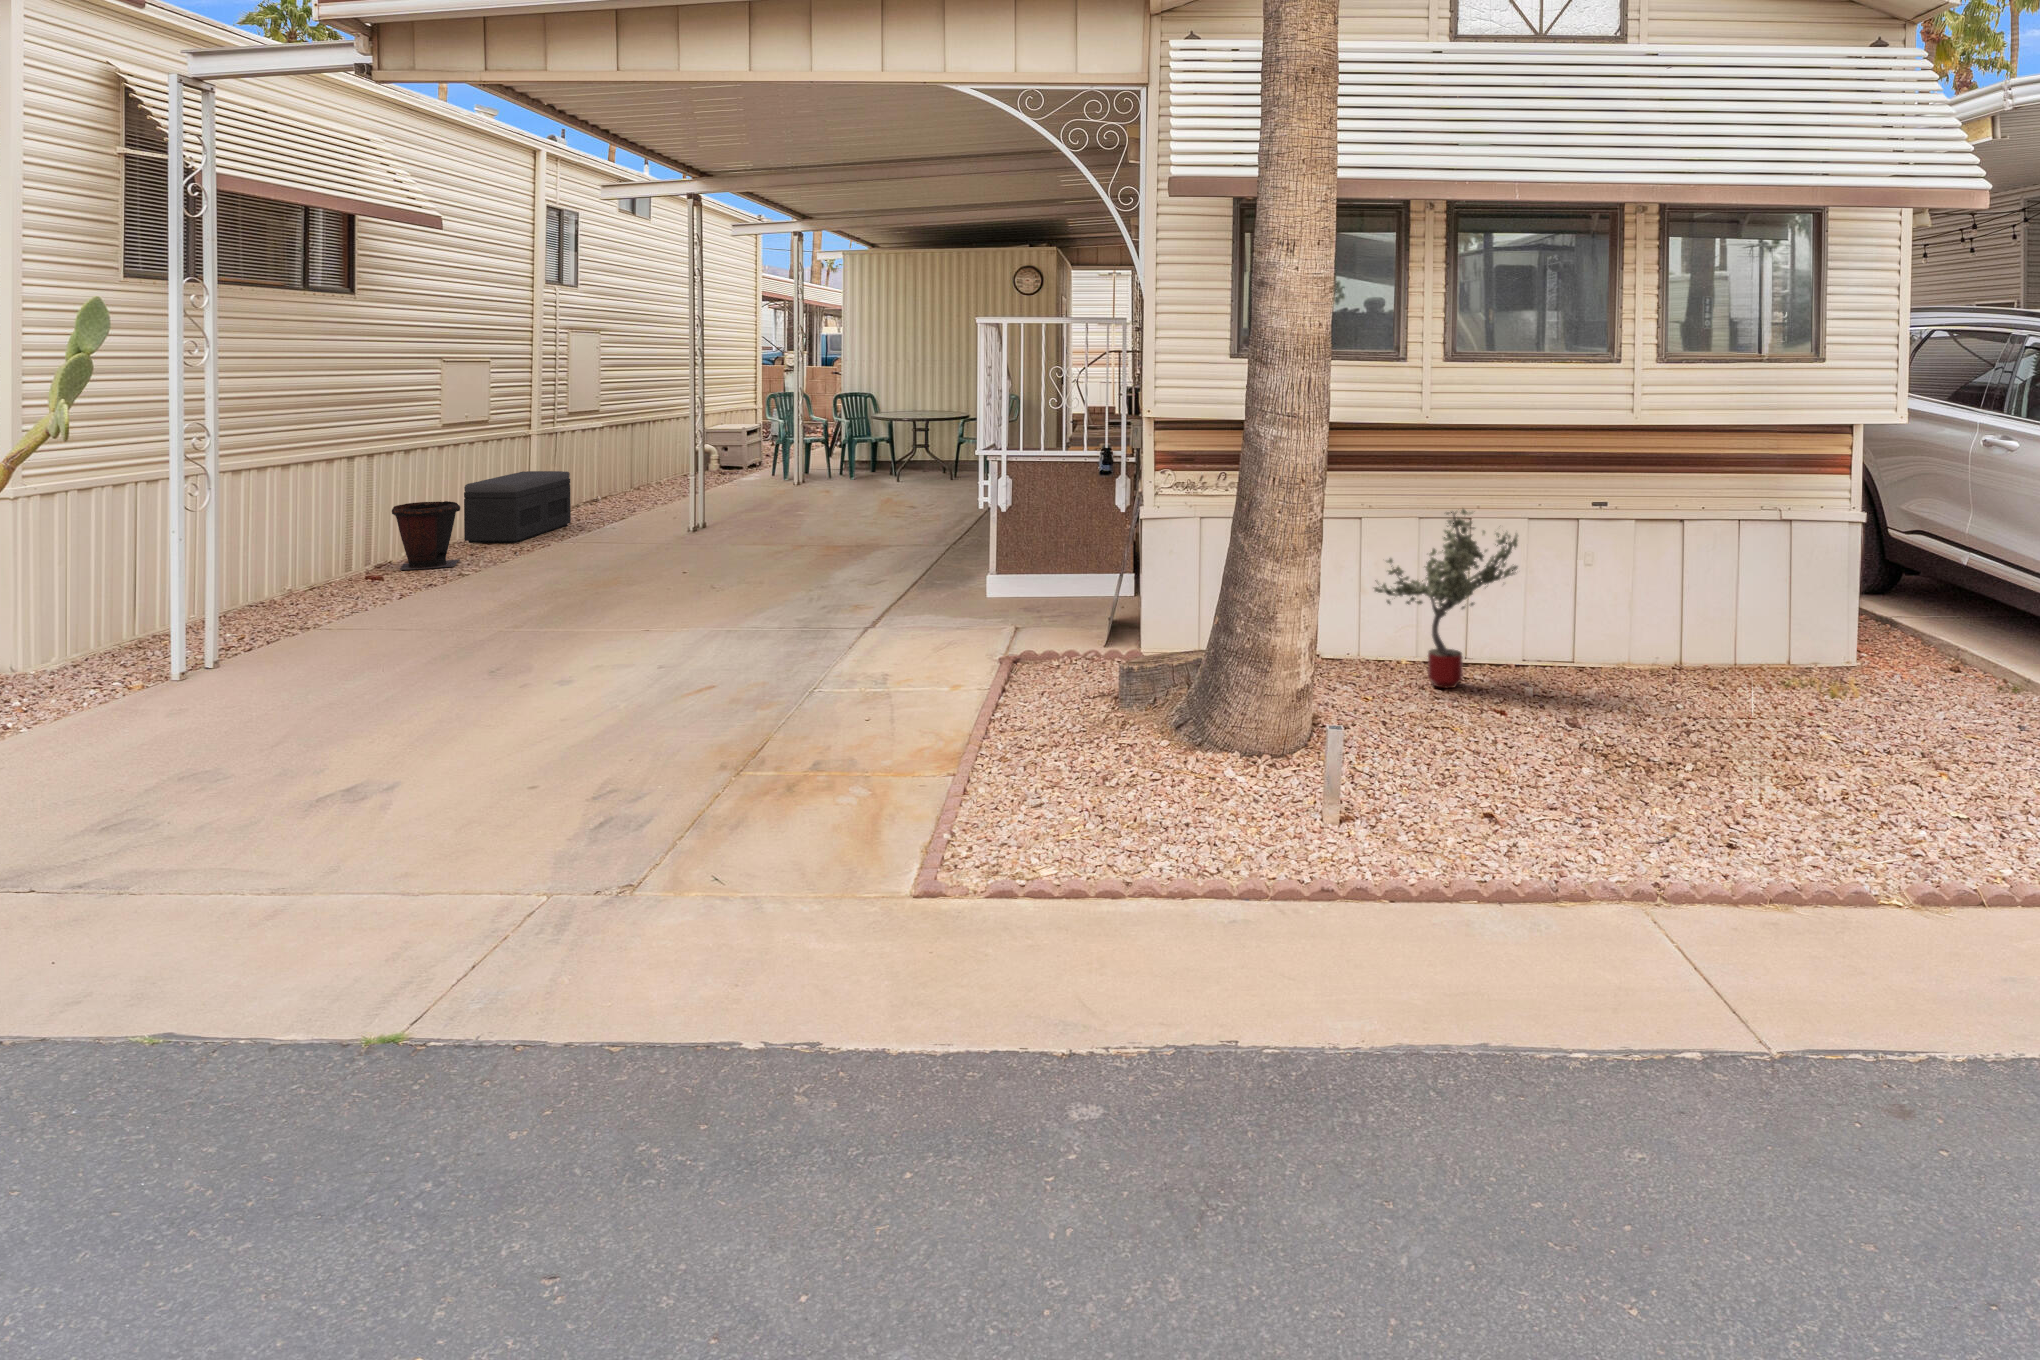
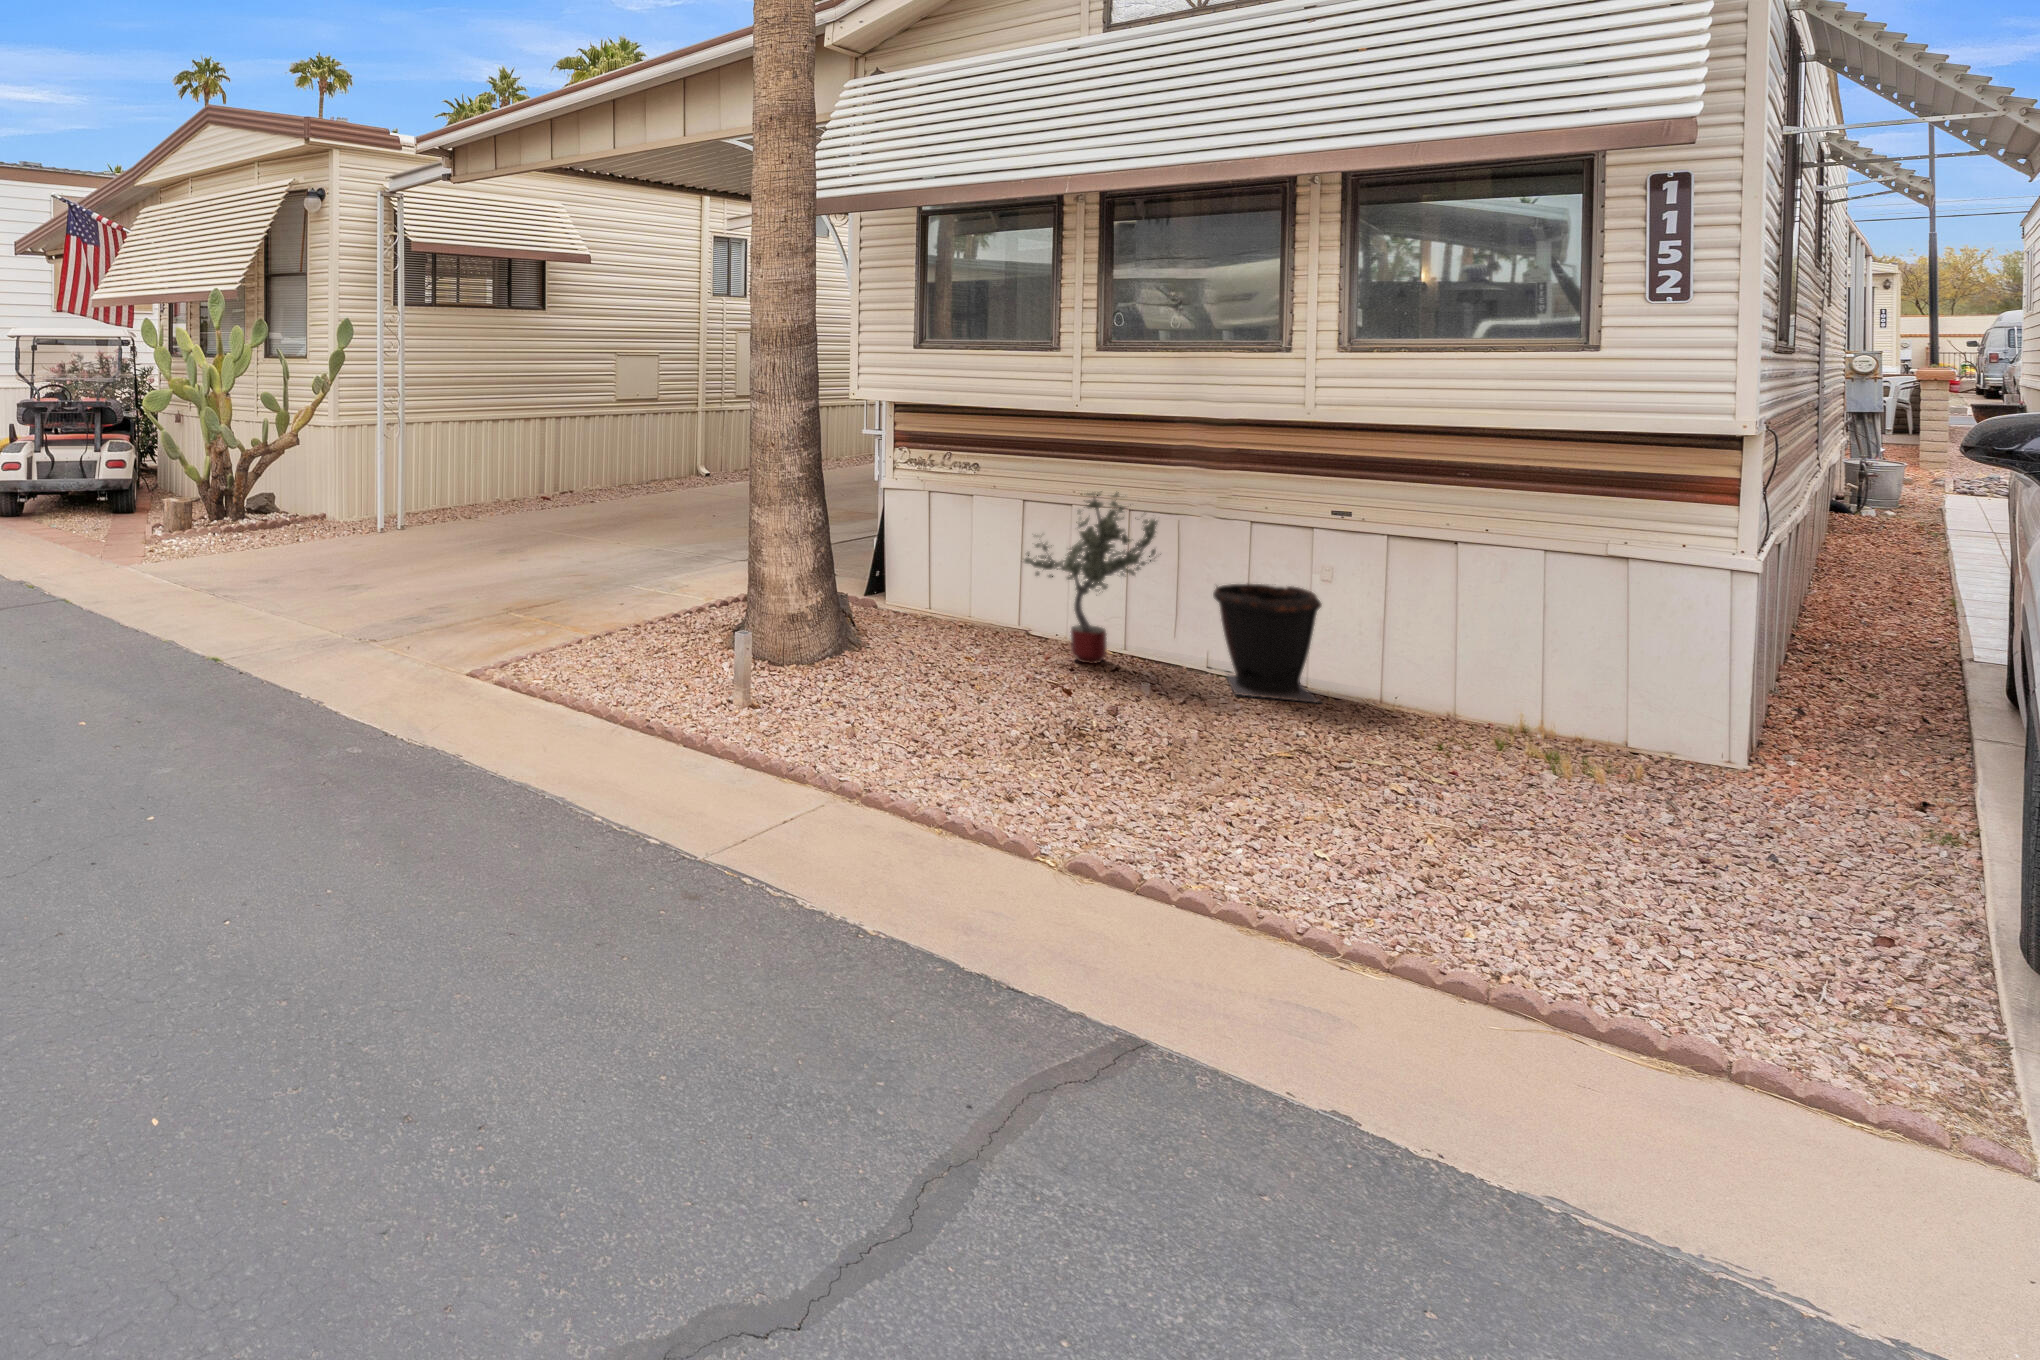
storage bench: present [464,471,571,543] -> none [632,432,716,482]
bucket: present [392,501,460,570] -> present [1213,584,1322,703]

